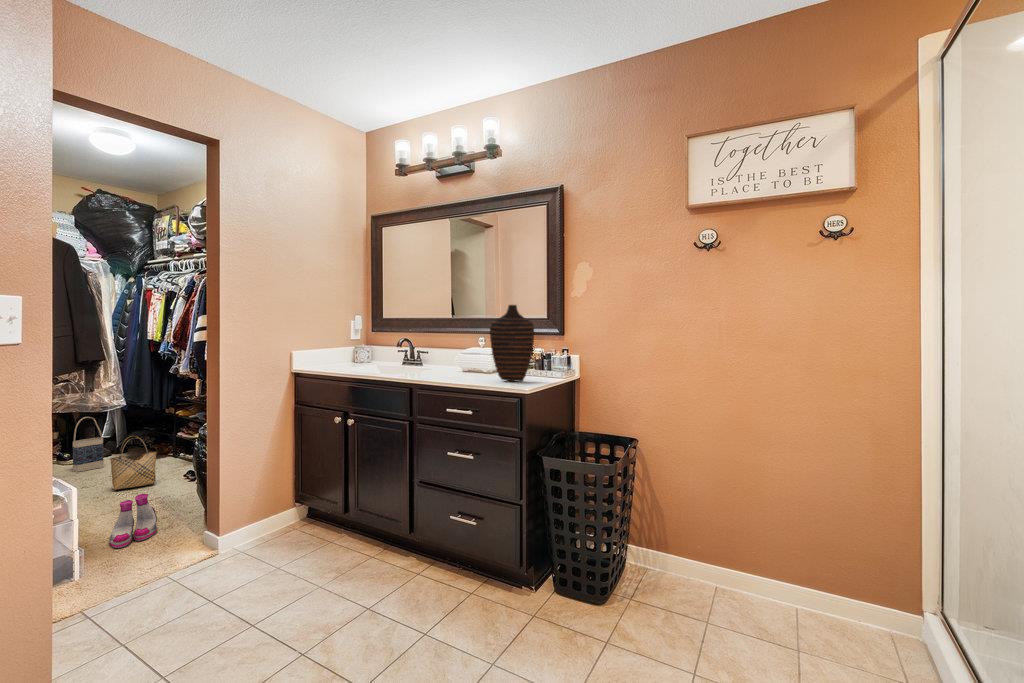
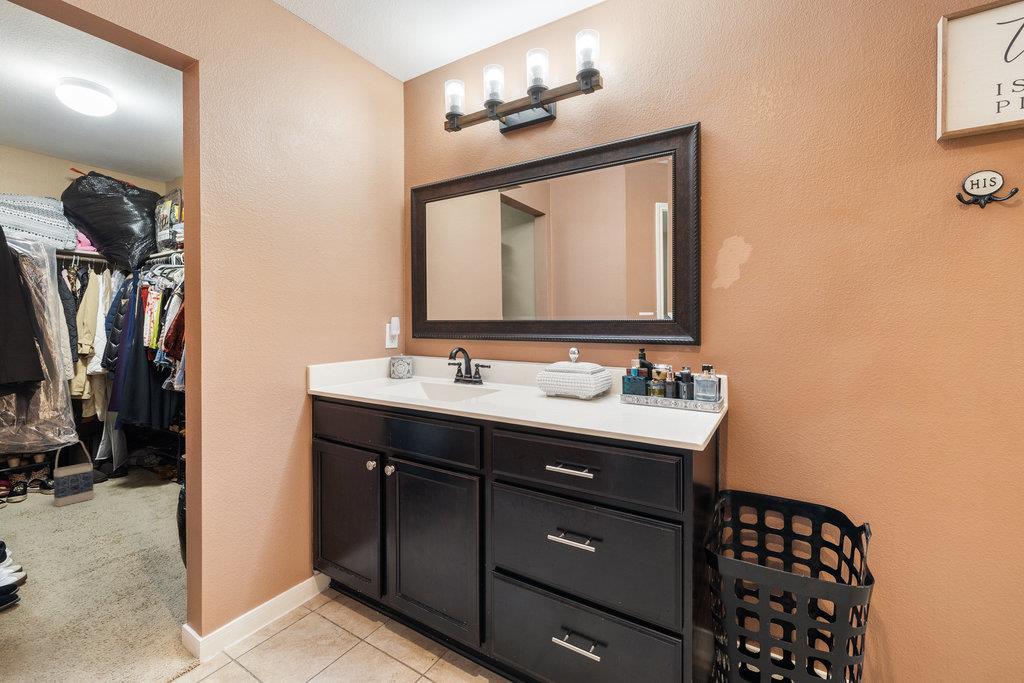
decorative vase: present [490,305,534,381] -> none [613,299,685,422]
woven basket: present [110,436,156,490] -> none [87,466,148,537]
boots: present [109,494,157,548] -> none [48,565,125,654]

